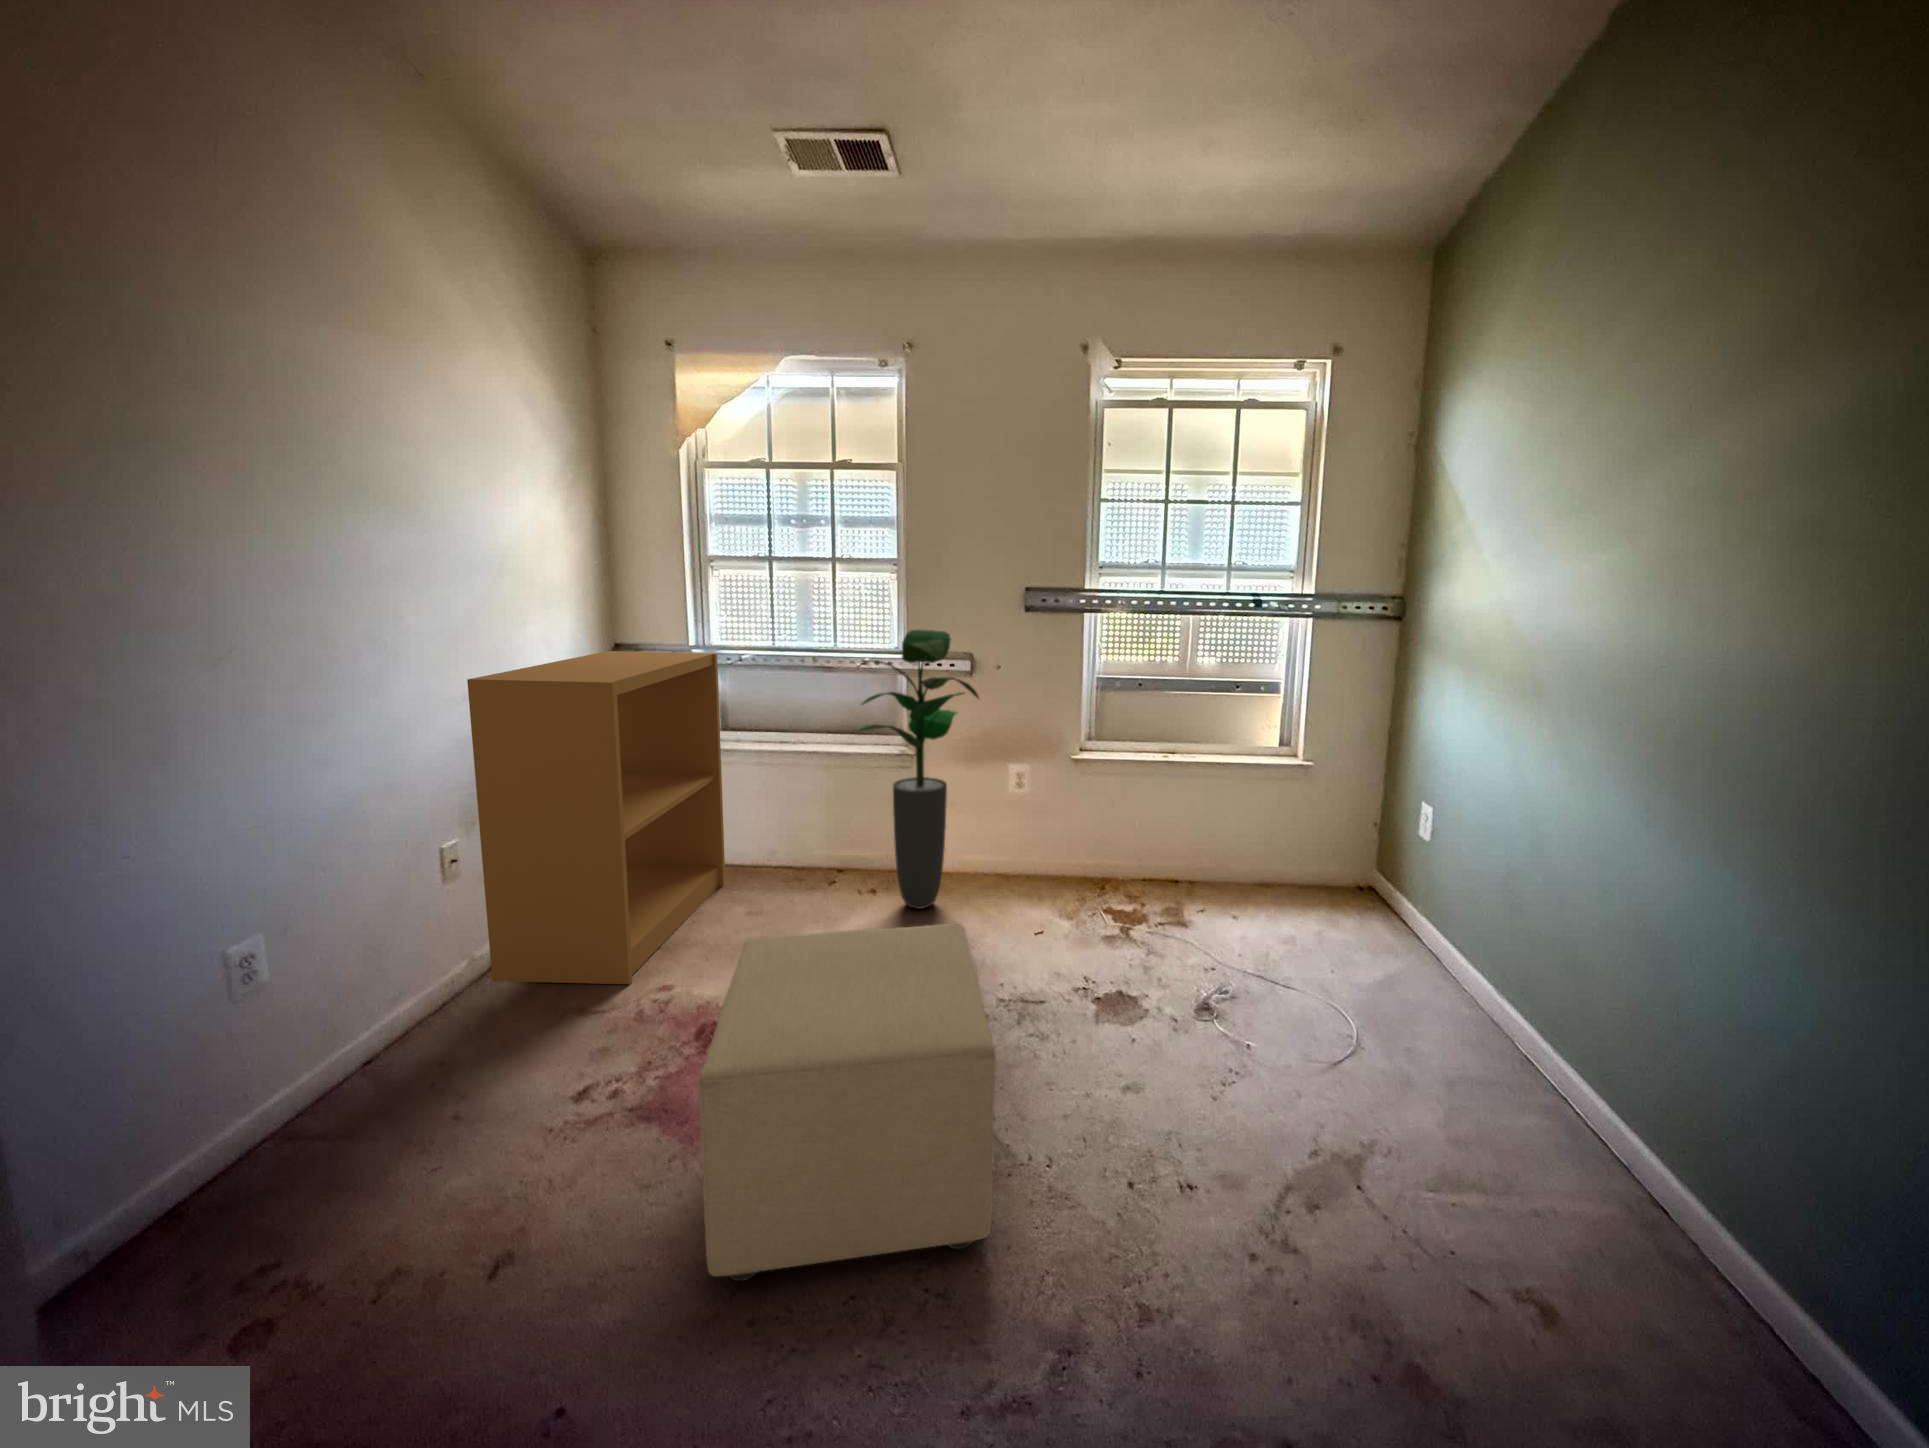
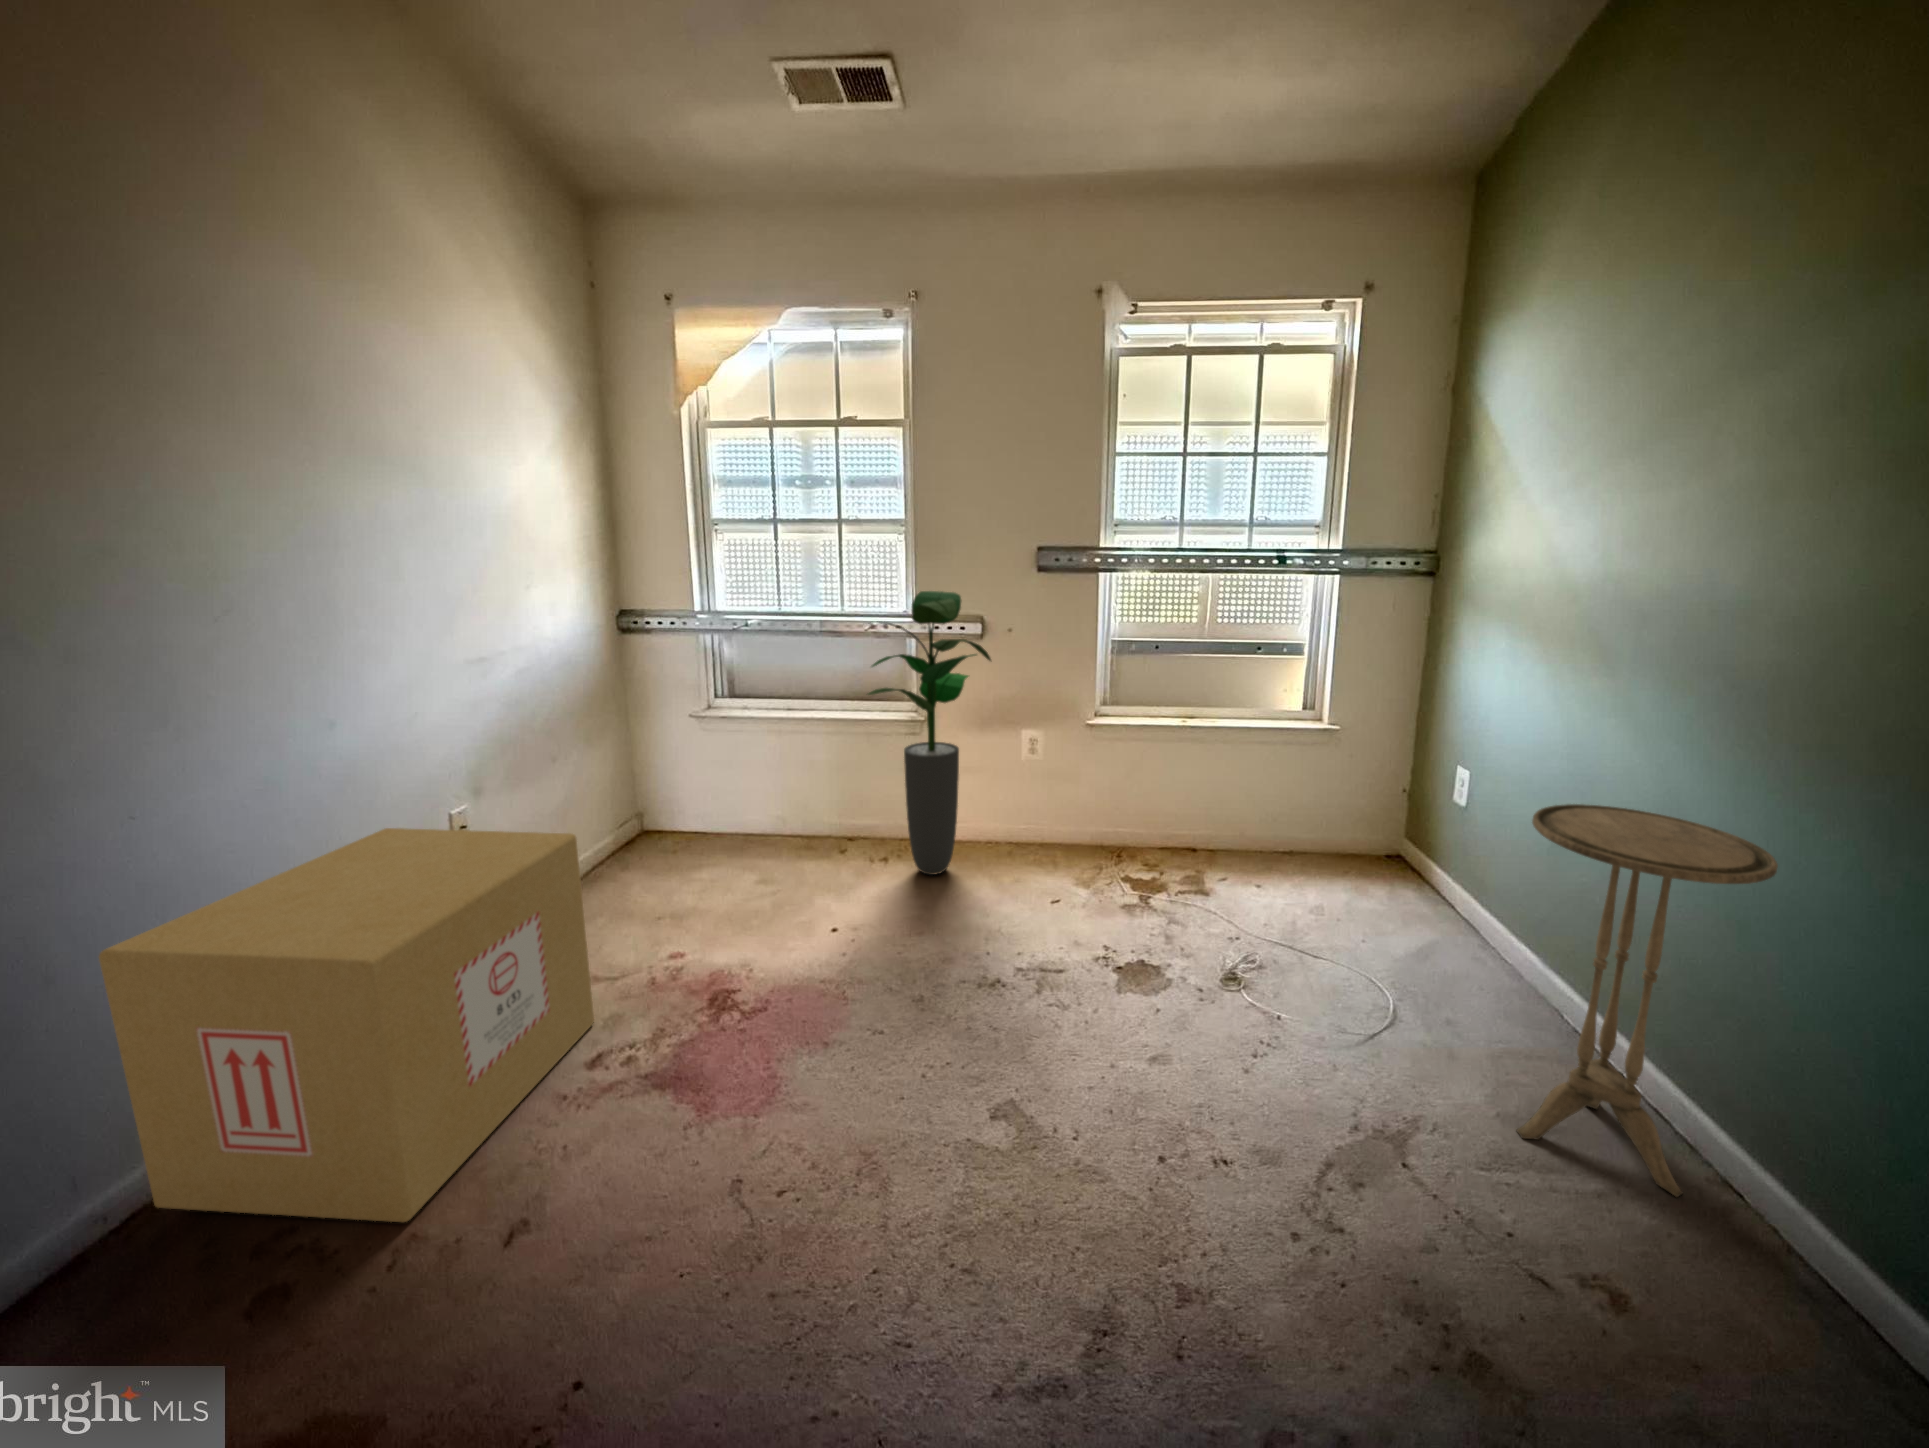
bookshelf: present [467,651,725,984] -> none [468,616,738,951]
side table: none [1454,841,1665,1202] -> present [1517,804,1778,1197]
cardboard box: none [121,862,584,1239] -> present [99,828,594,1222]
ottoman: present [699,924,996,1281] -> none [703,892,1026,1275]

